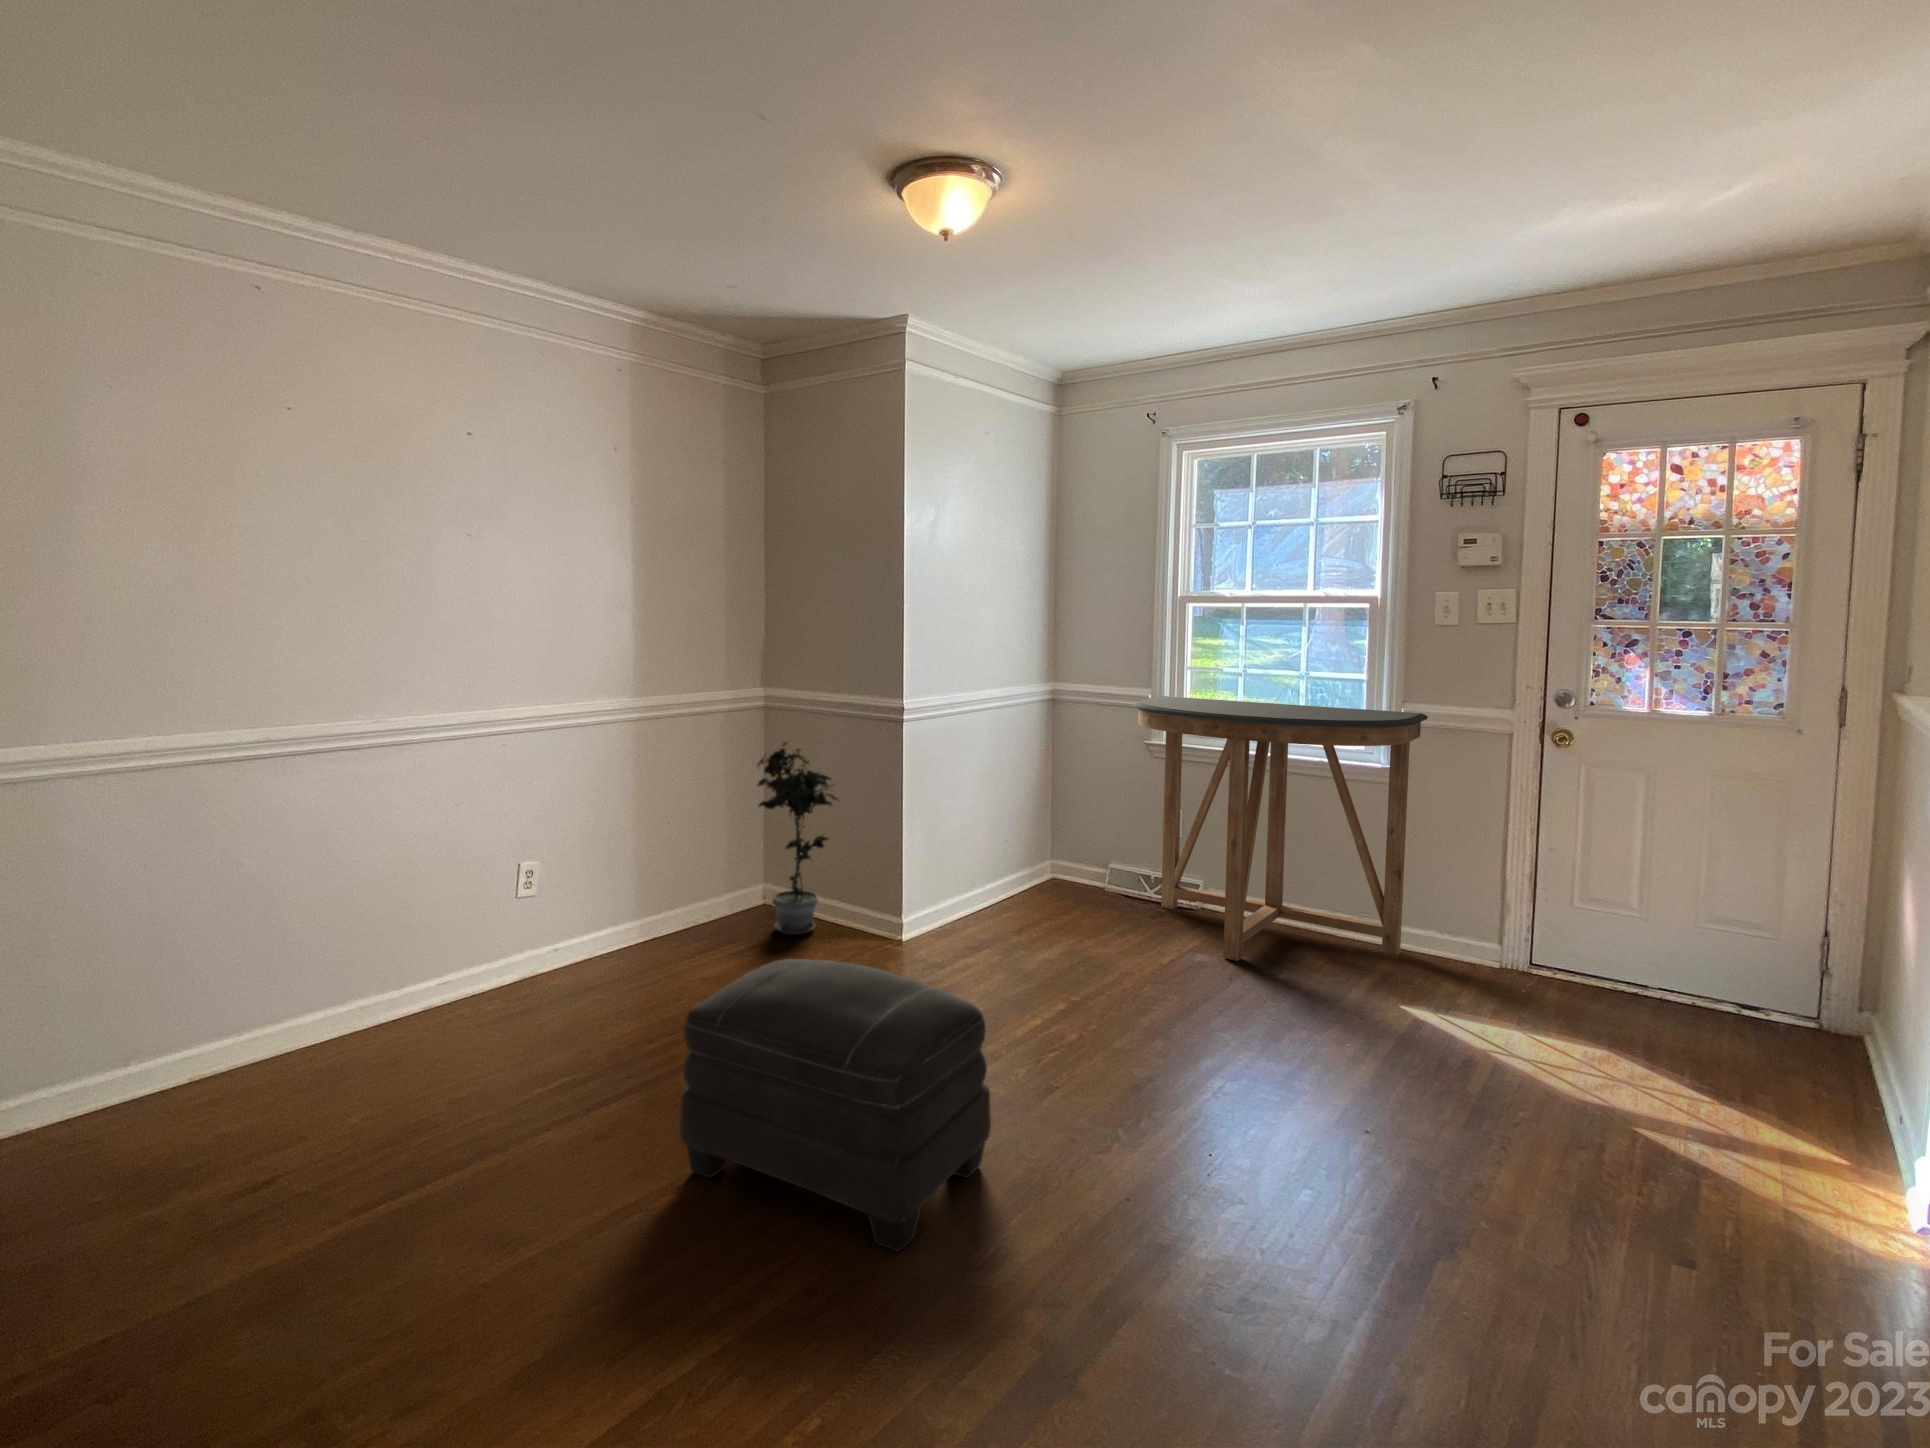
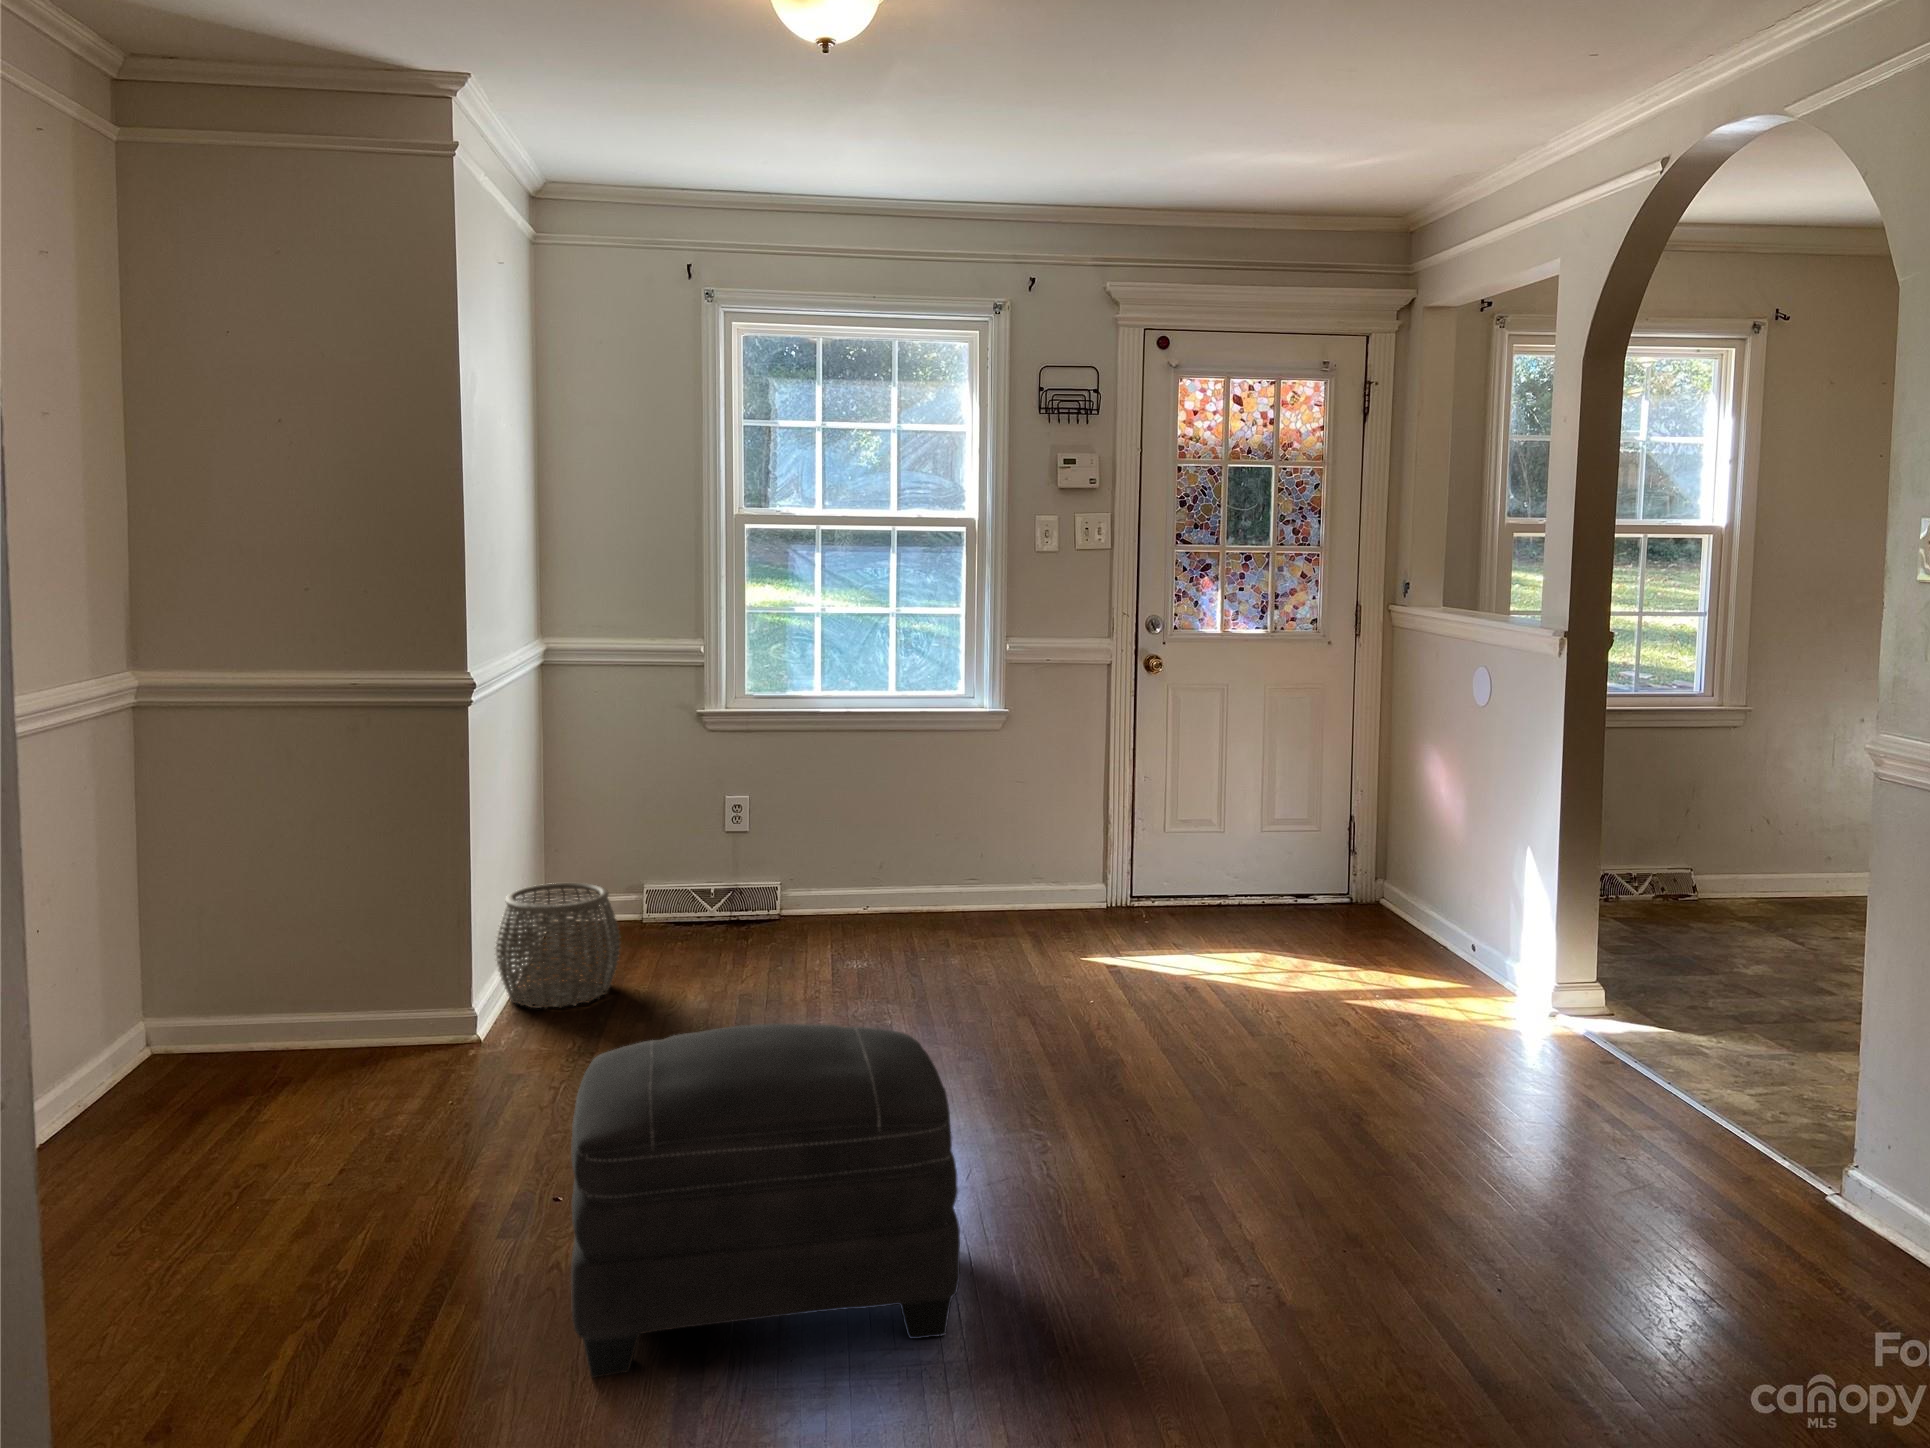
console table: present [1133,696,1428,961] -> none [710,647,1043,959]
potted plant: present [758,742,838,935] -> none [150,756,352,1075]
woven basket: none [945,851,1030,939] -> present [495,883,620,1008]

